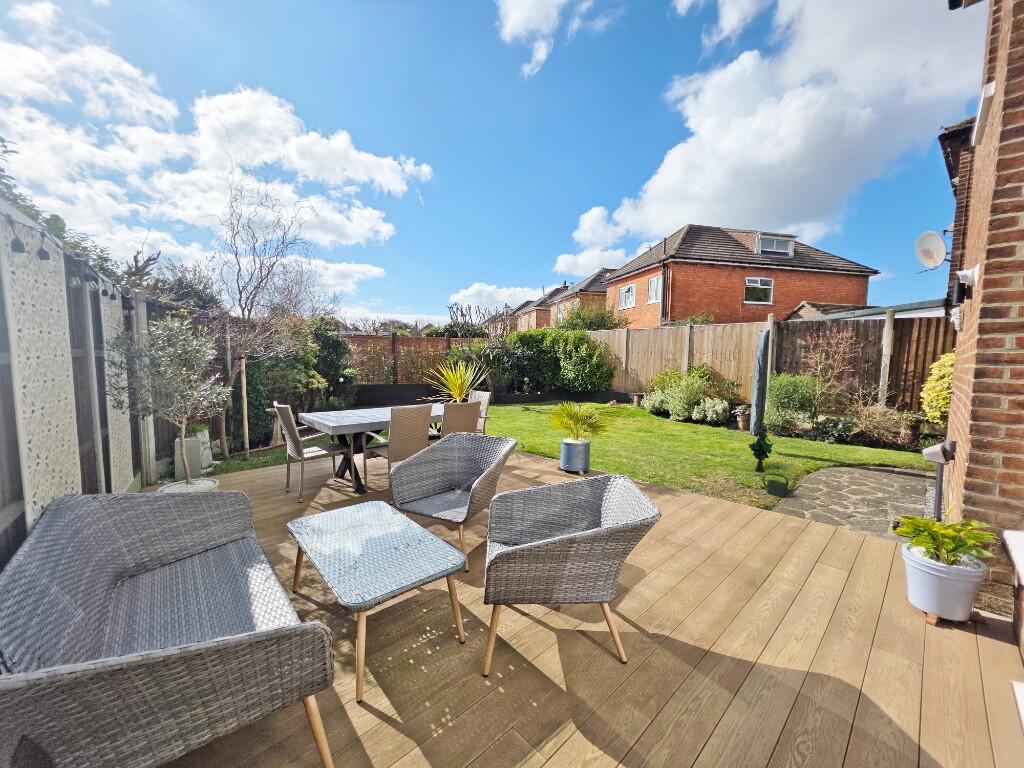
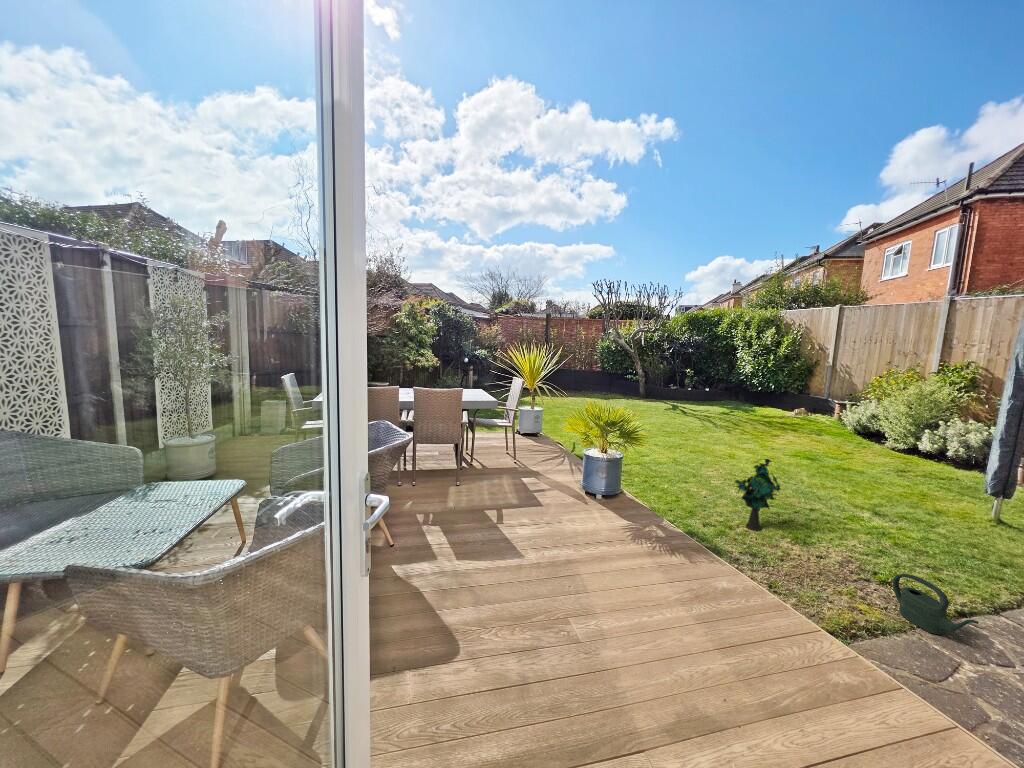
decorative plant: present [749,429,773,472] -> present [735,459,780,531]

